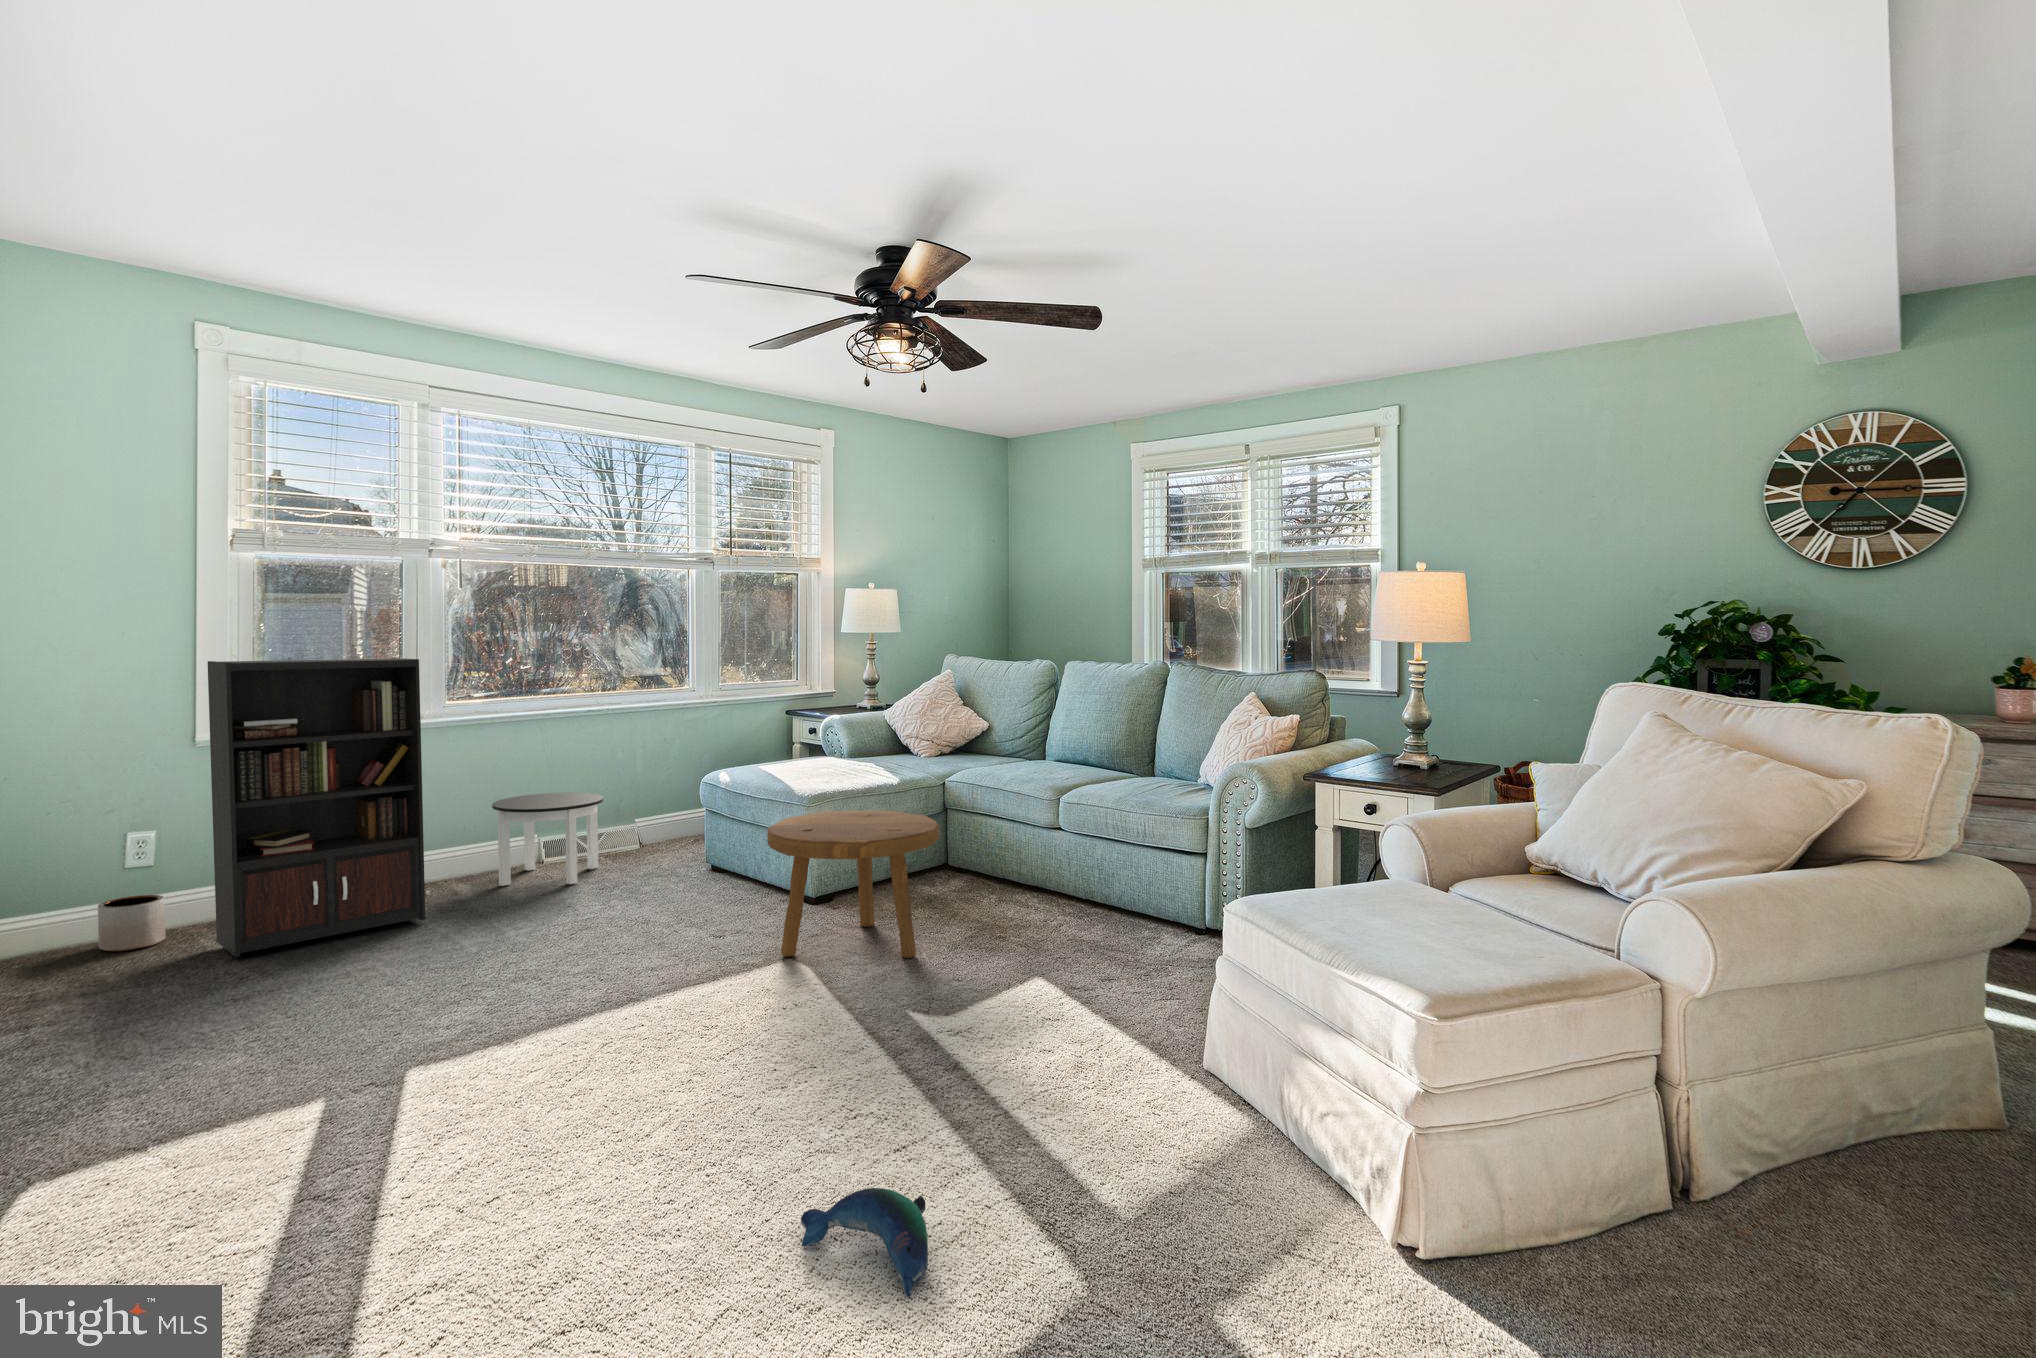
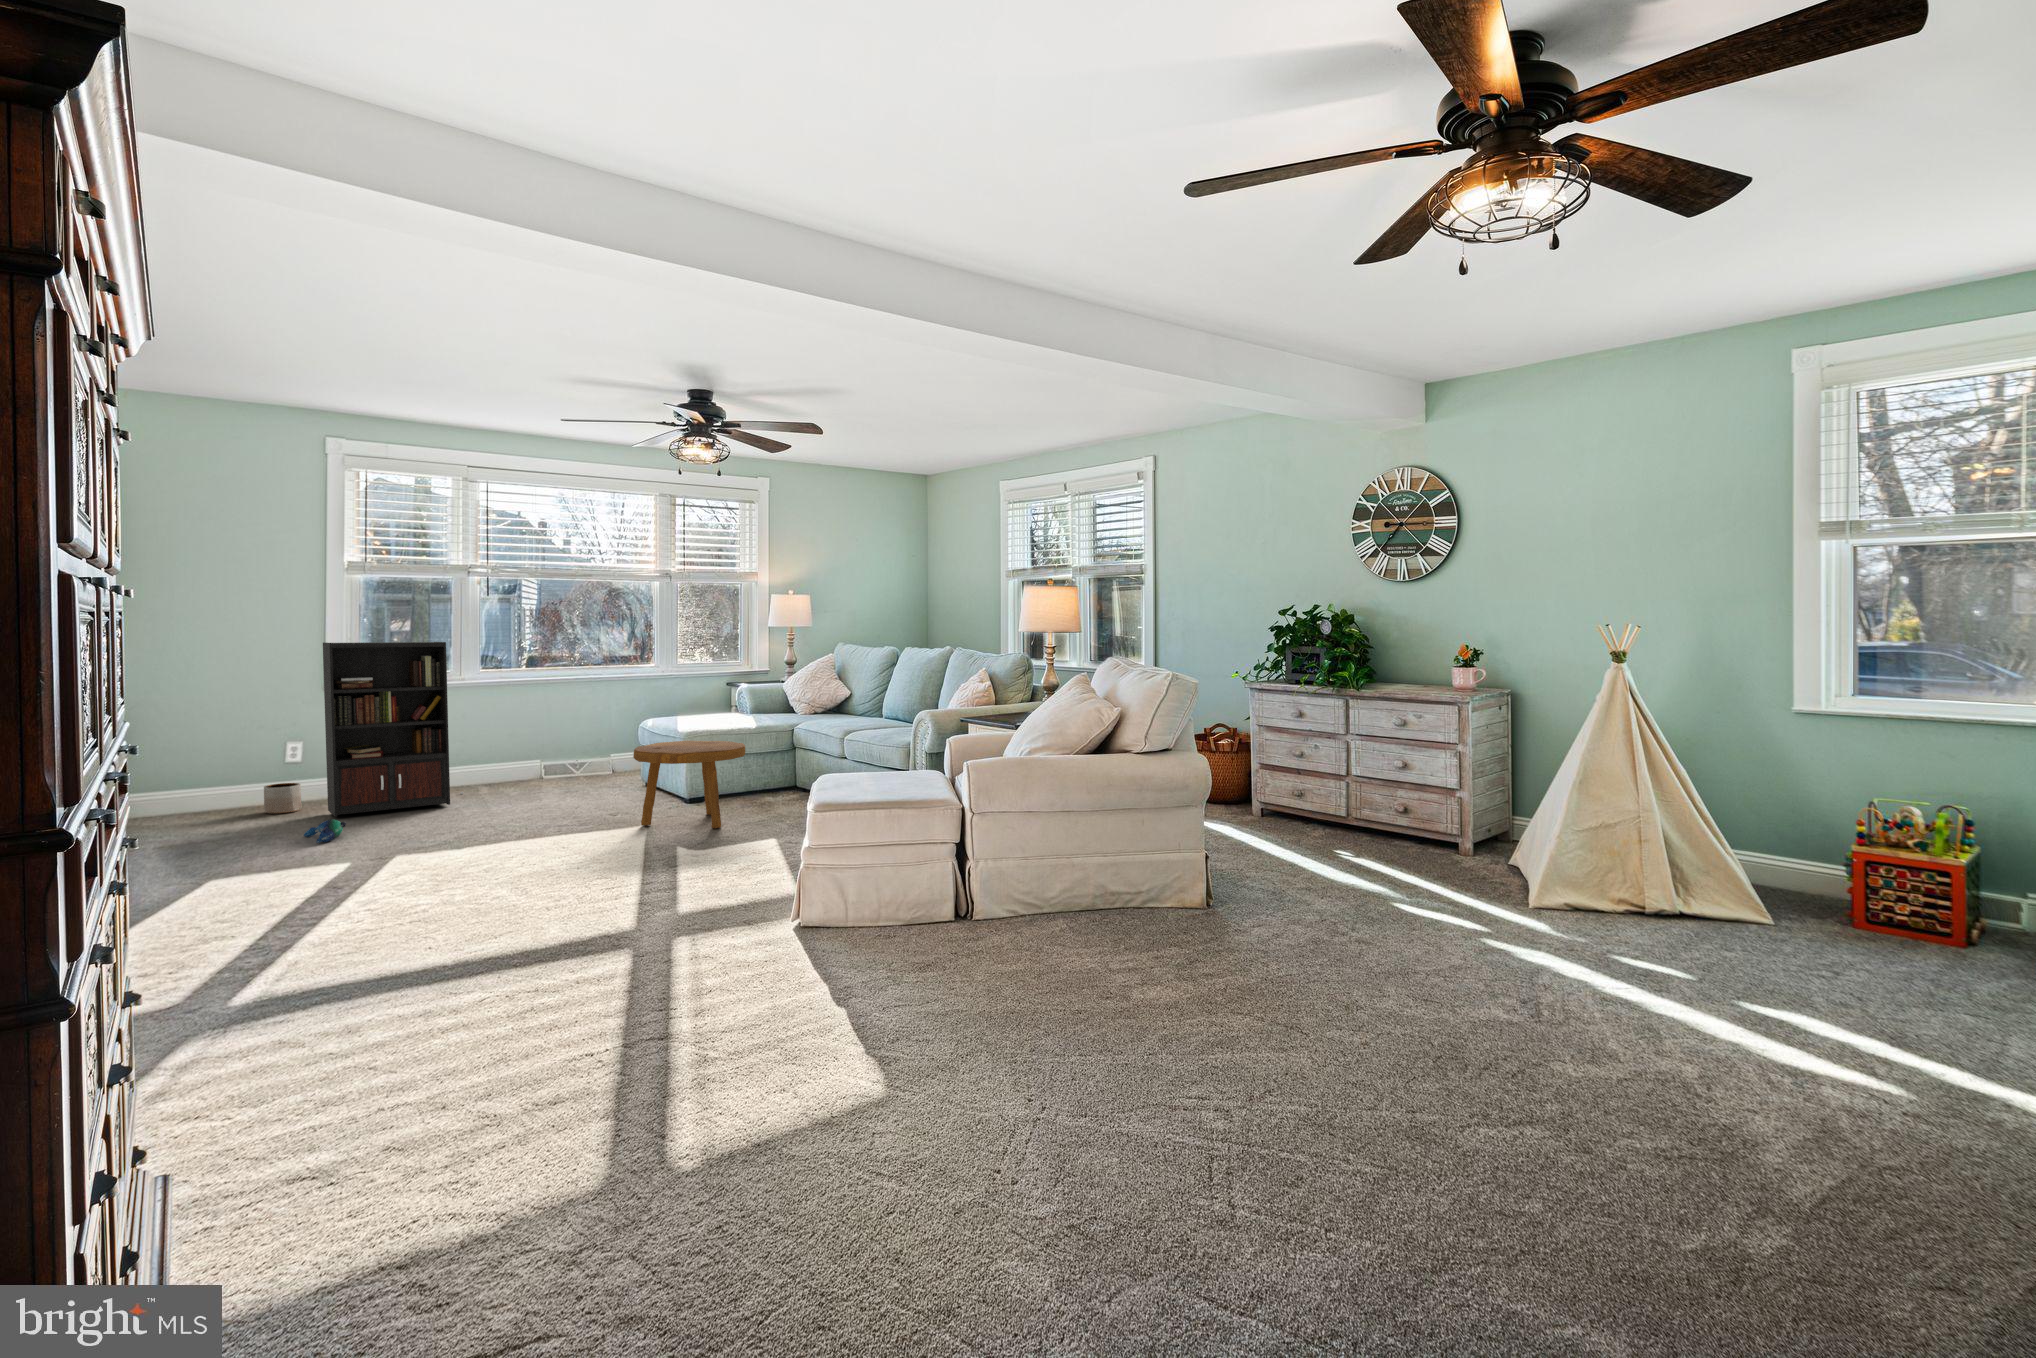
round table: present [492,792,603,886] -> none [504,734,579,791]
plush toy: present [801,1188,928,1297] -> present [304,819,346,843]

